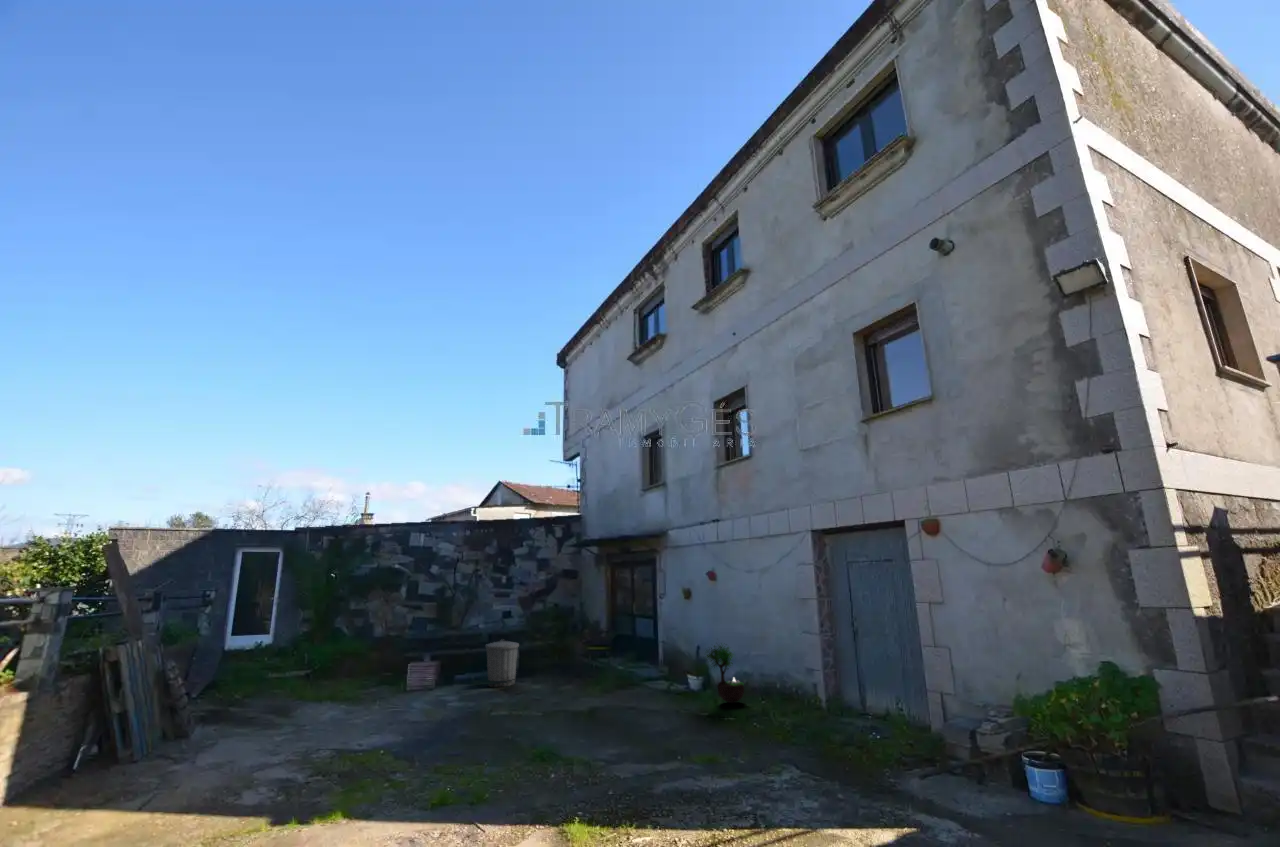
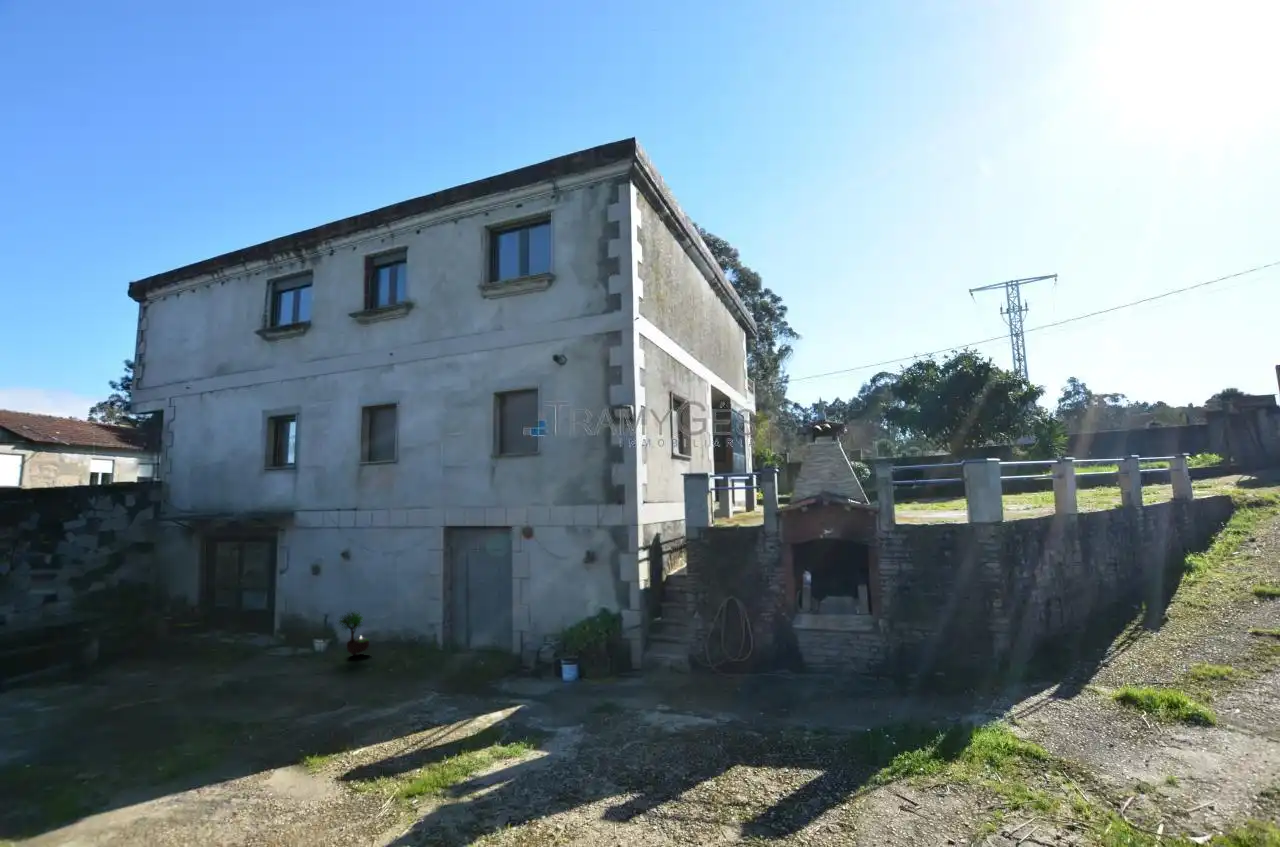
trash can: present [486,640,519,687] -> none [48,625,96,677]

